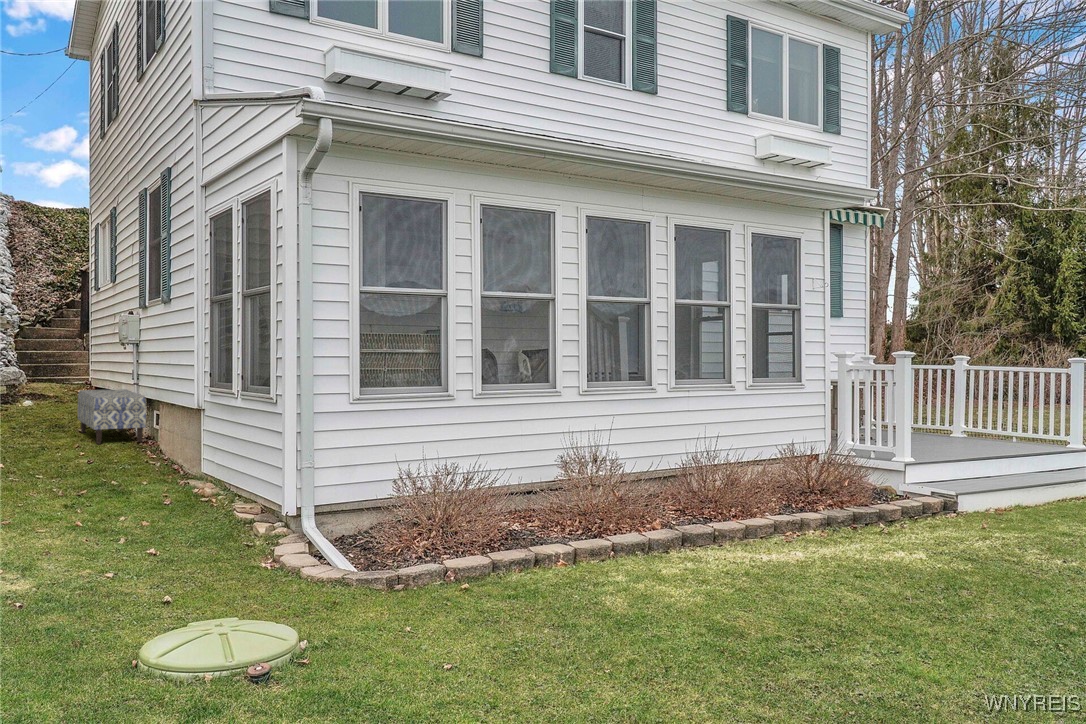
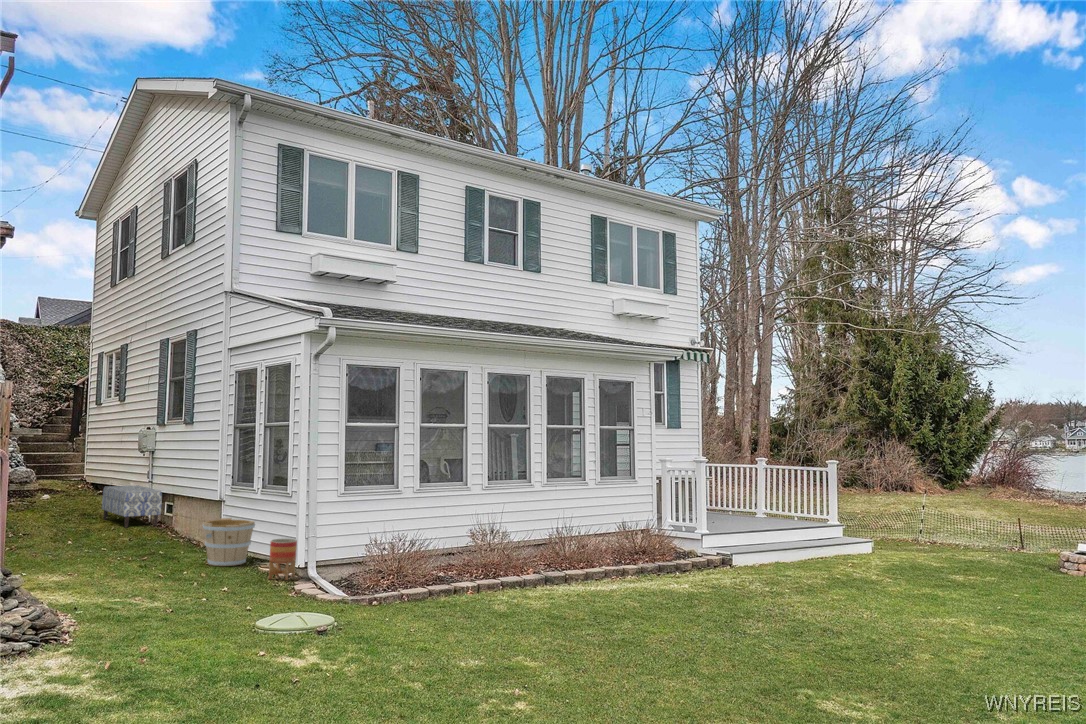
wooden bucket: none [153,435,234,508] -> present [203,518,255,566]
planter: none [238,469,283,536] -> present [269,539,297,580]

